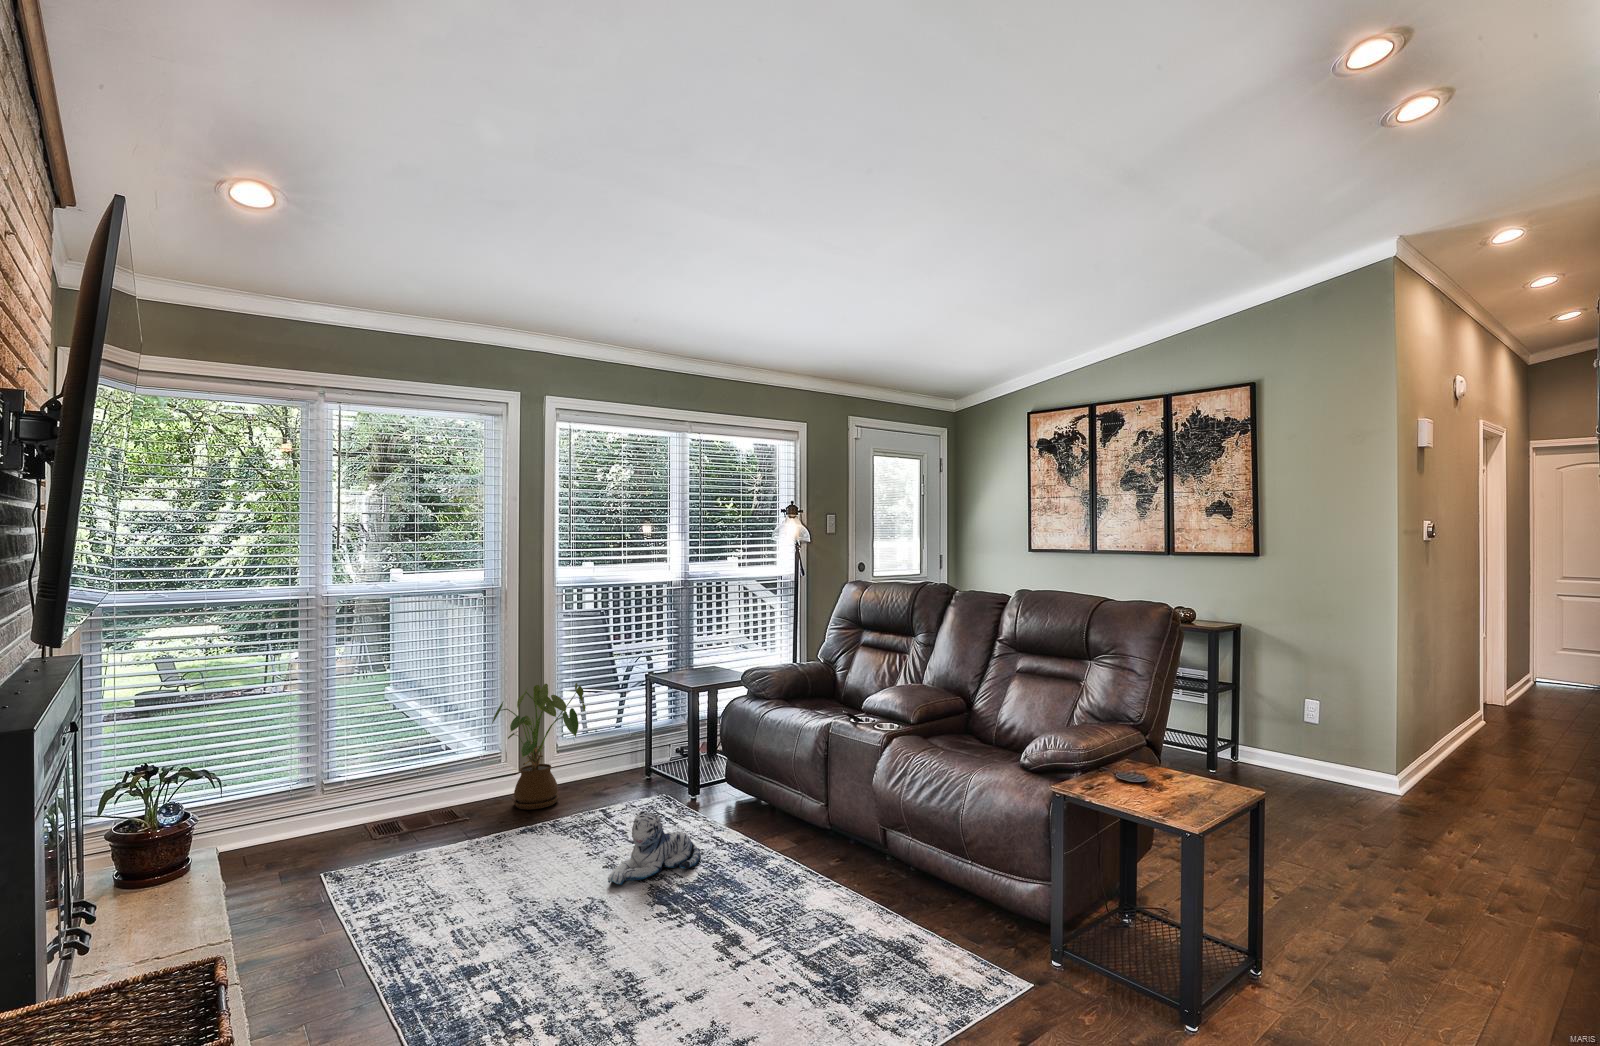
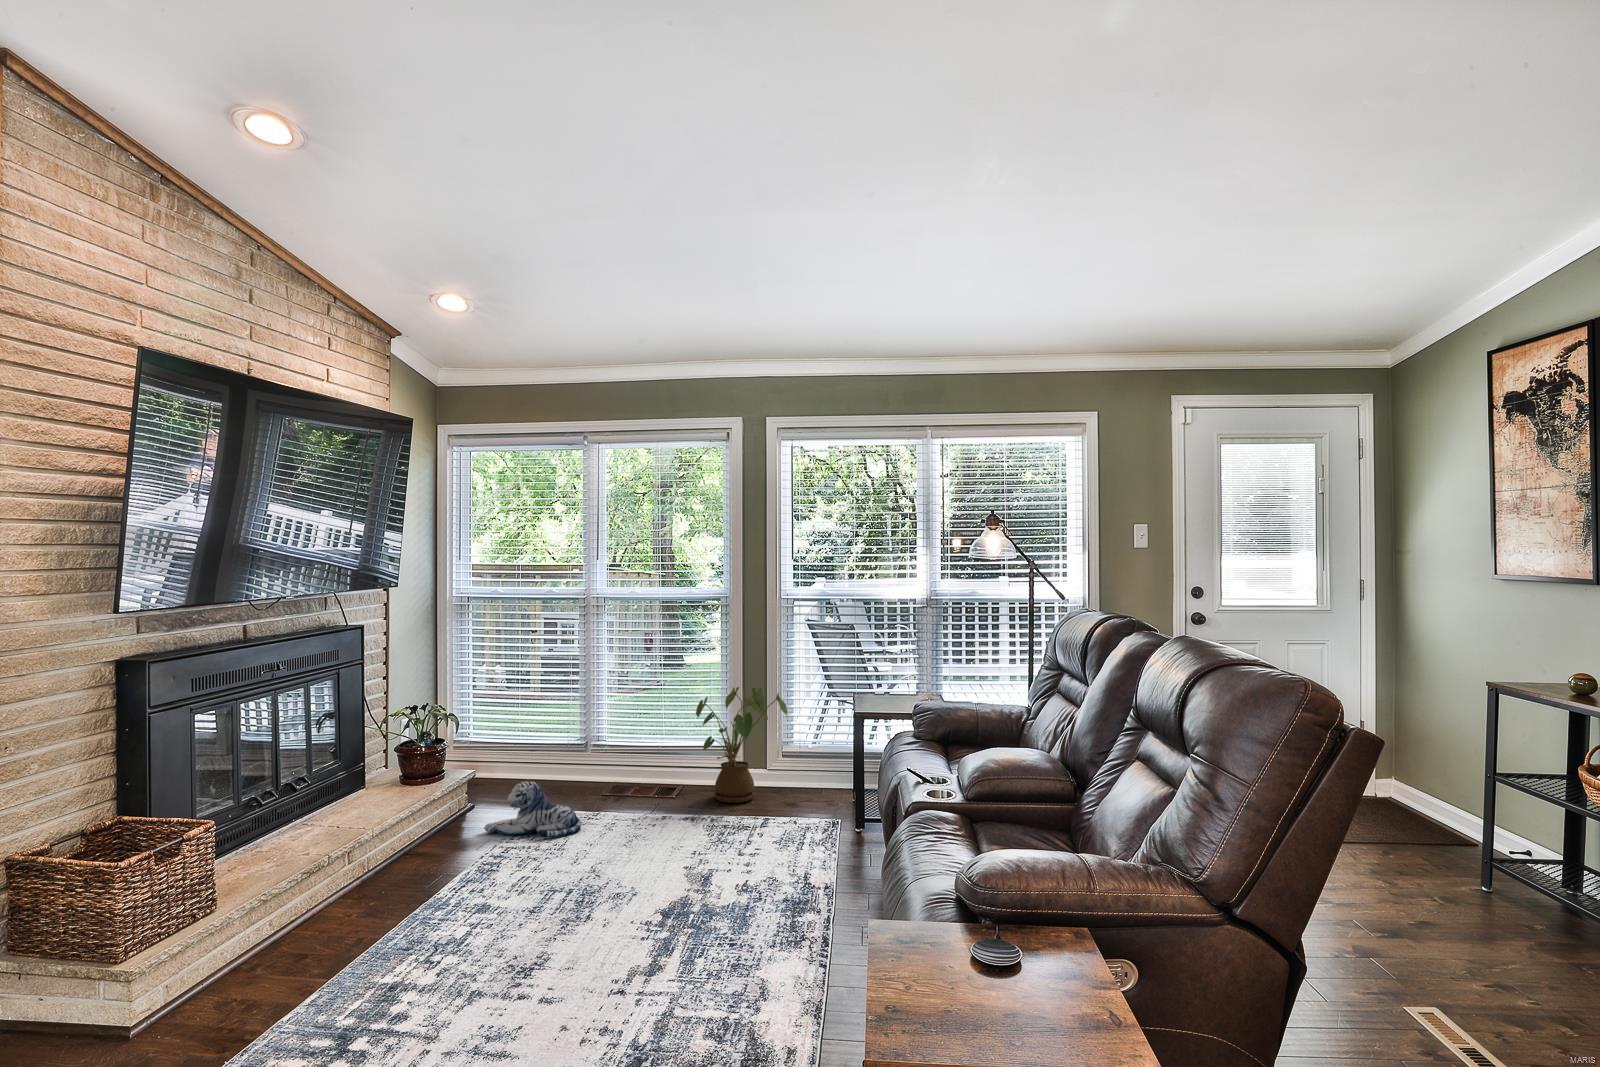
plush toy: present [608,811,701,885] -> present [484,779,581,837]

